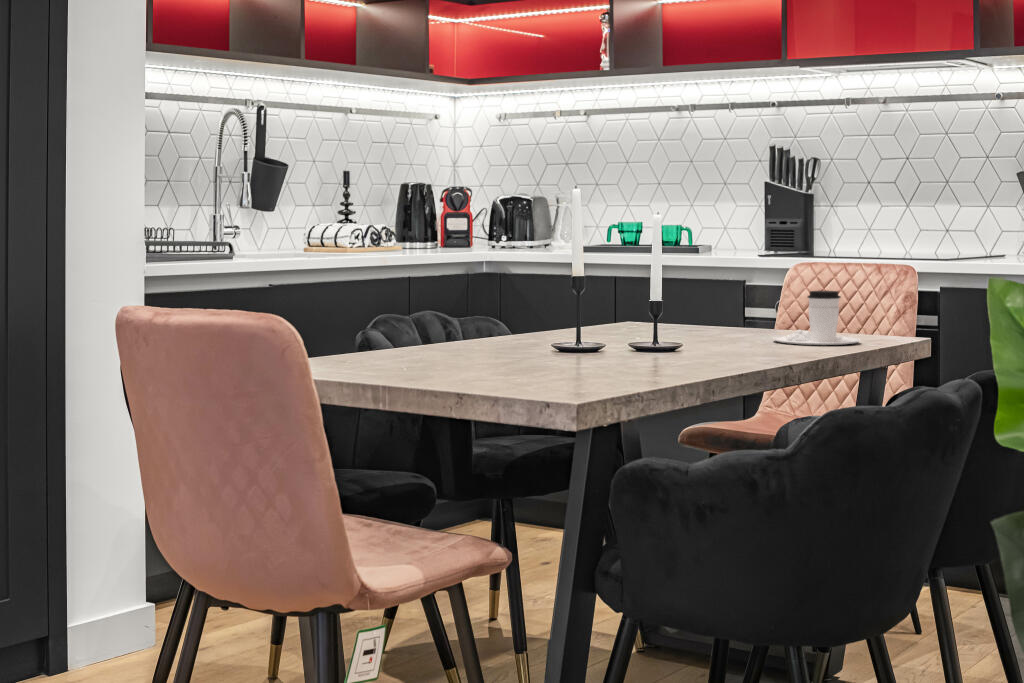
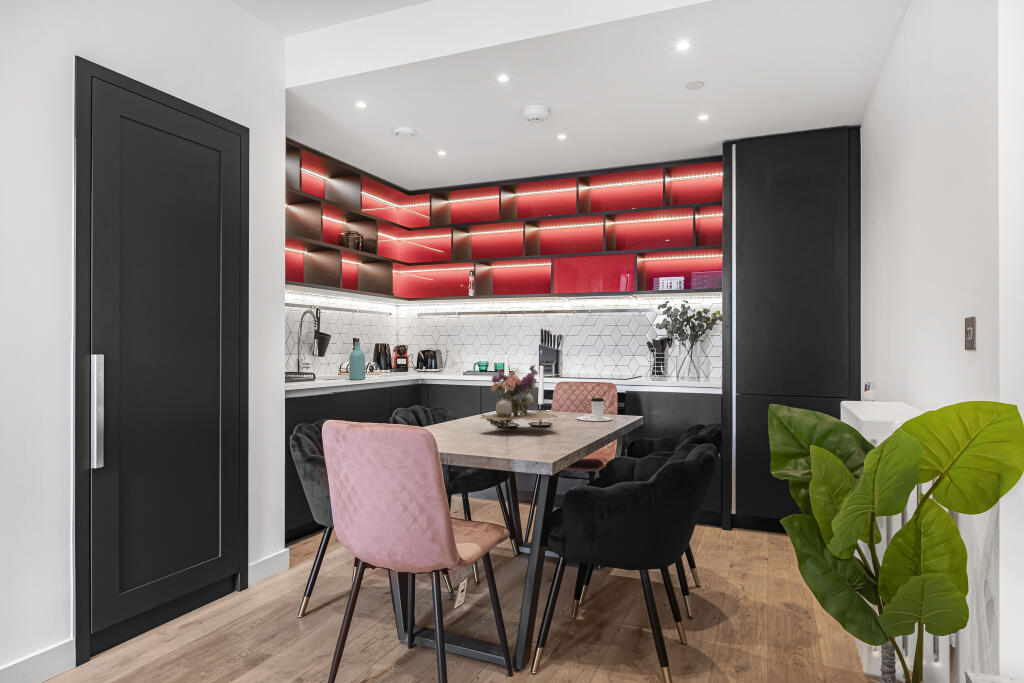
bottle: none [312,166,347,257] -> present [349,338,365,380]
flower arrangement: none [502,204,682,356] -> present [481,365,557,430]

